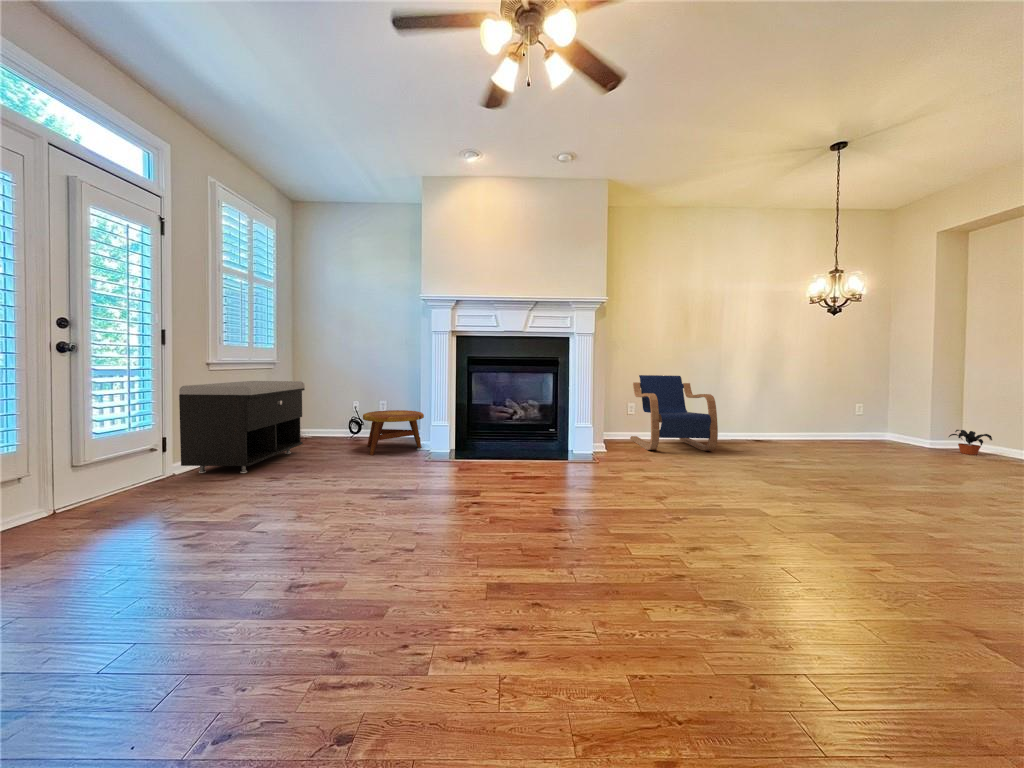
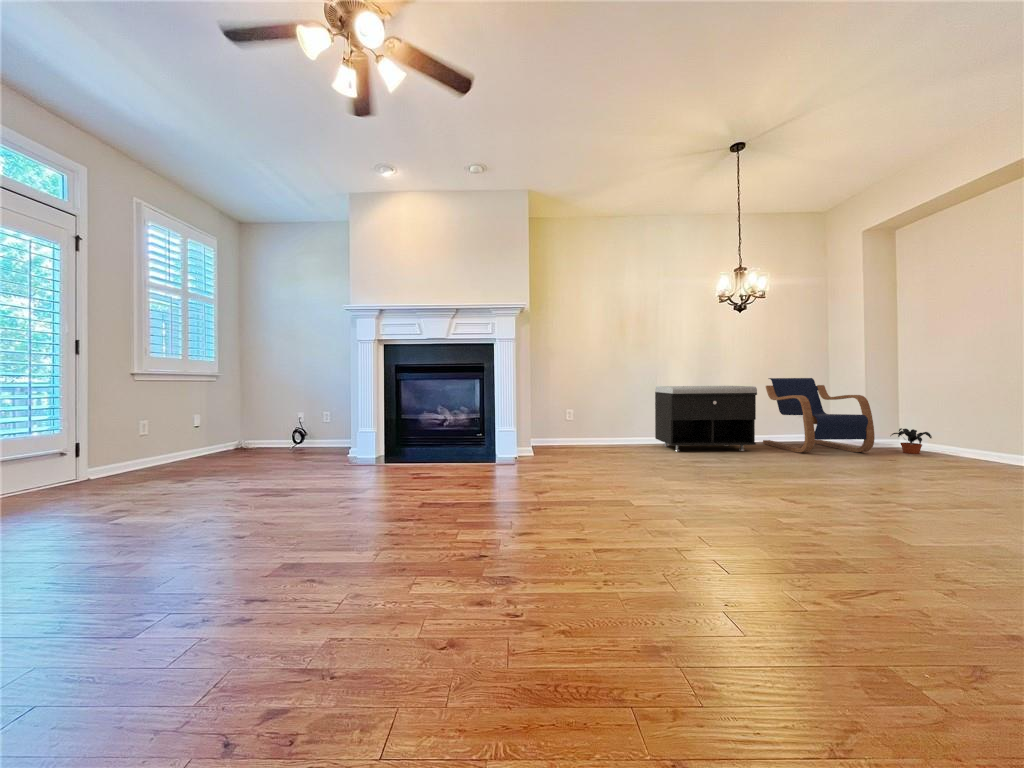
lounge chair: present [630,375,718,451] -> present [763,378,875,452]
storage bench: present [179,381,305,473] -> present [655,386,757,451]
side table: present [363,410,424,455] -> none [292,419,355,462]

